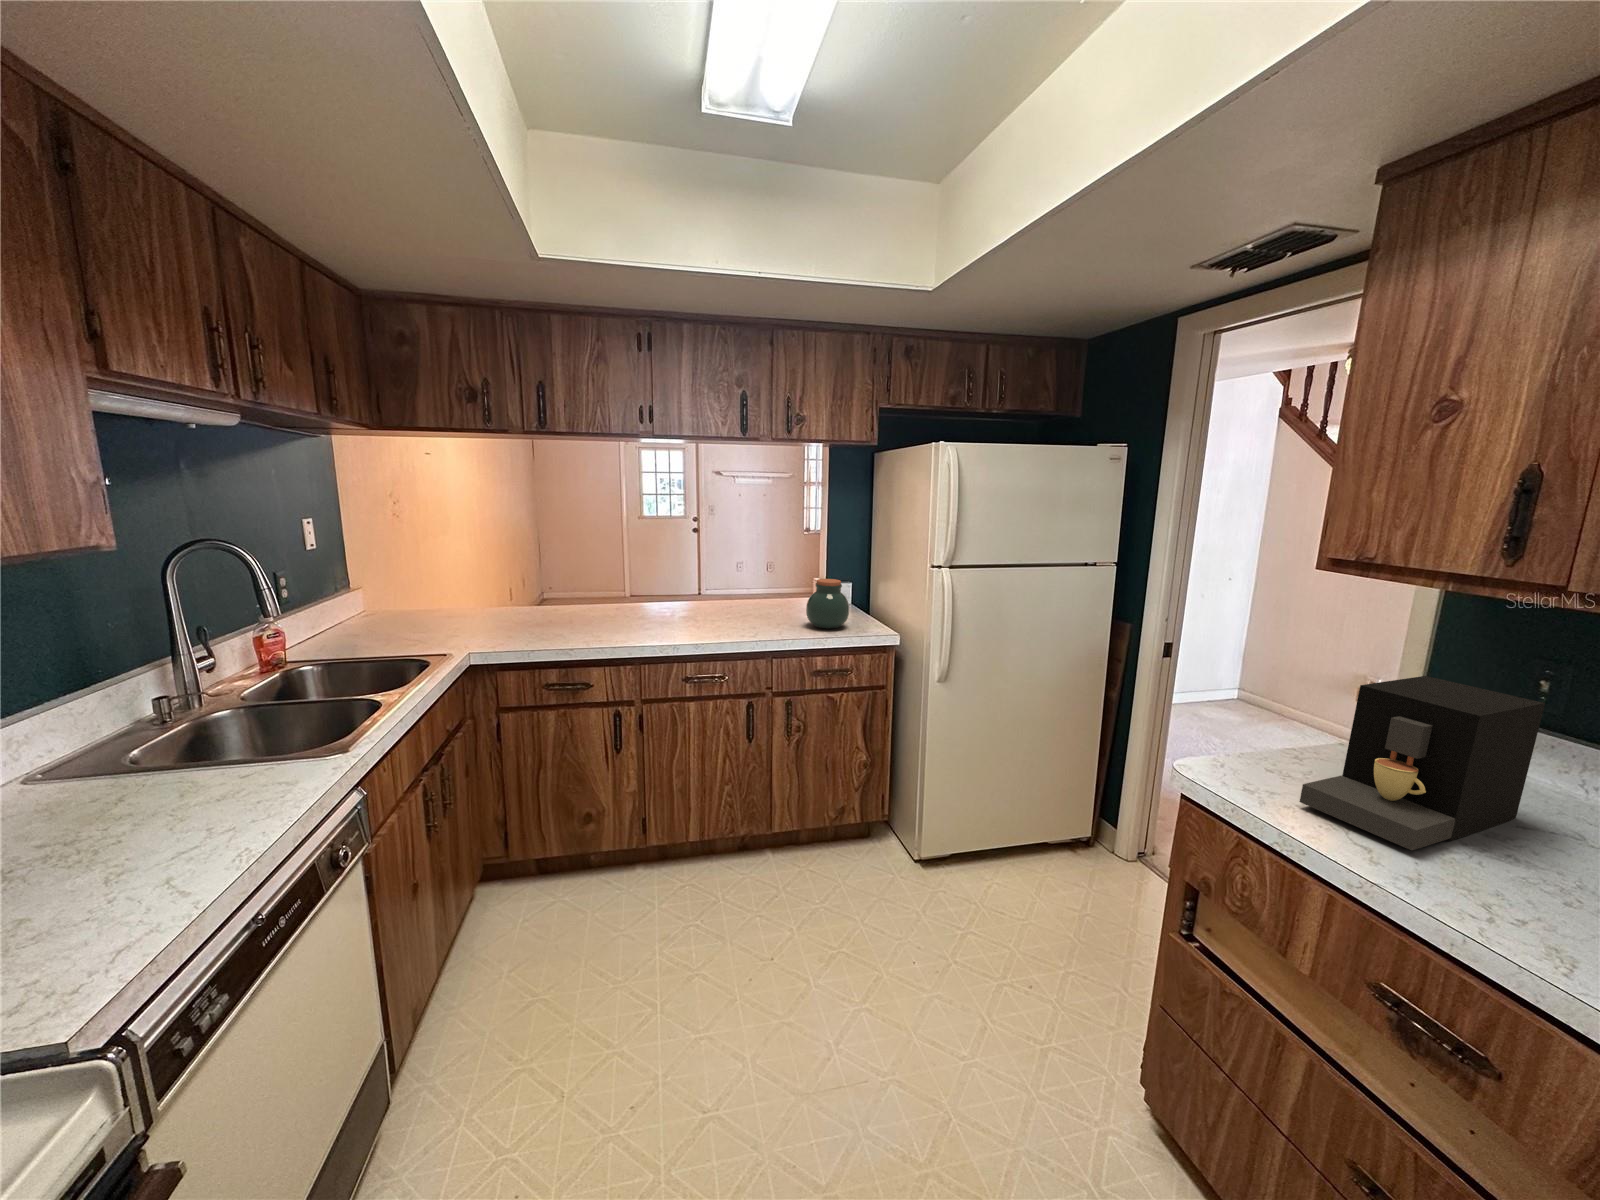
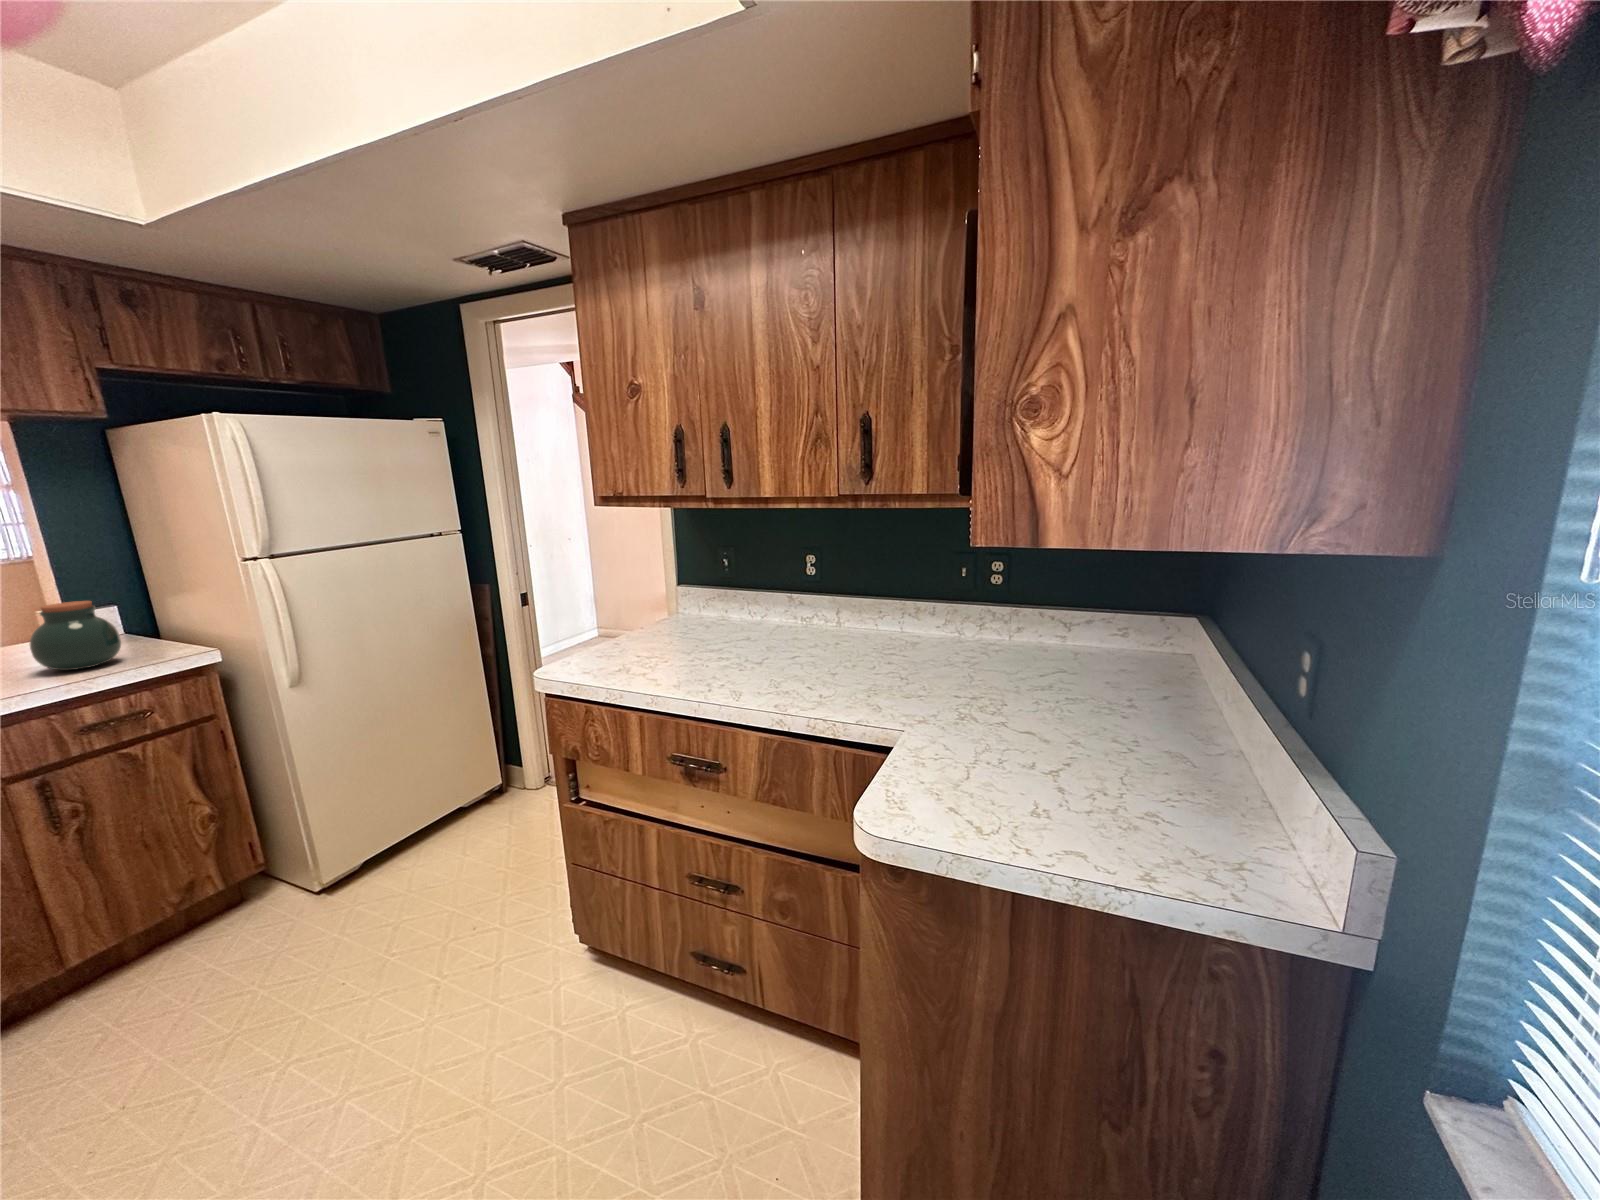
coffee maker: present [1300,676,1545,850] -> none [614,567,722,670]

